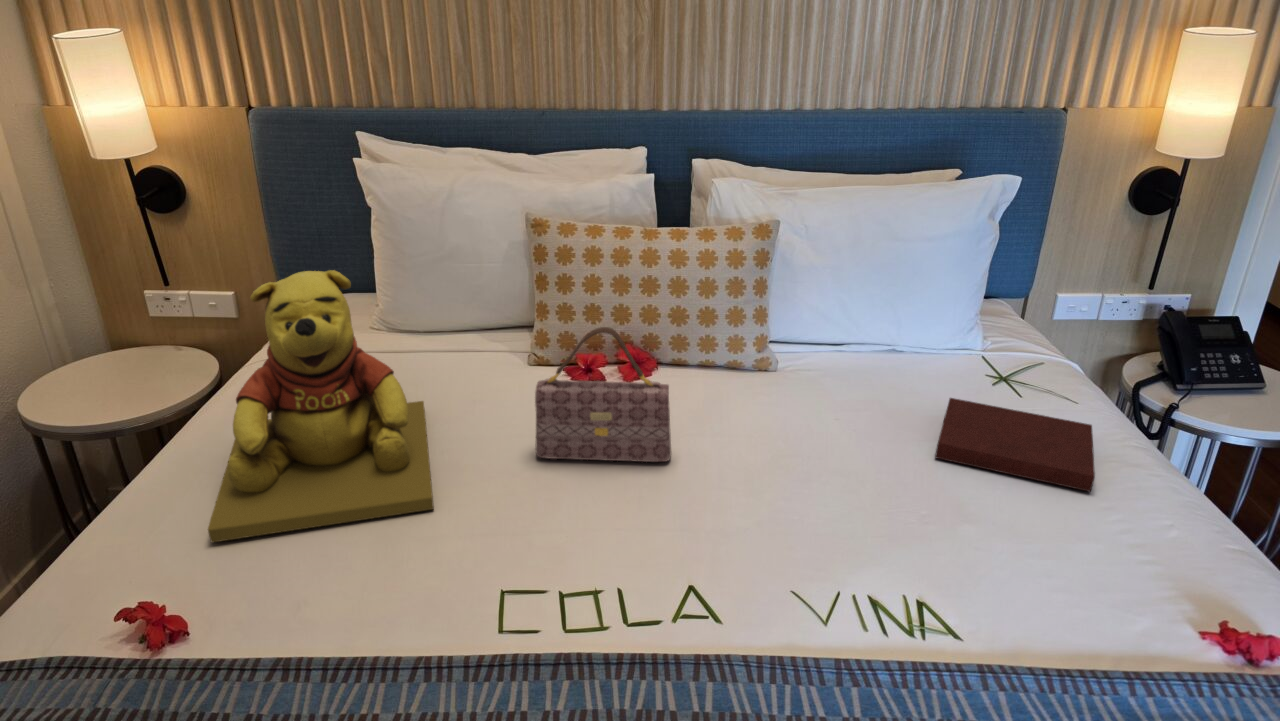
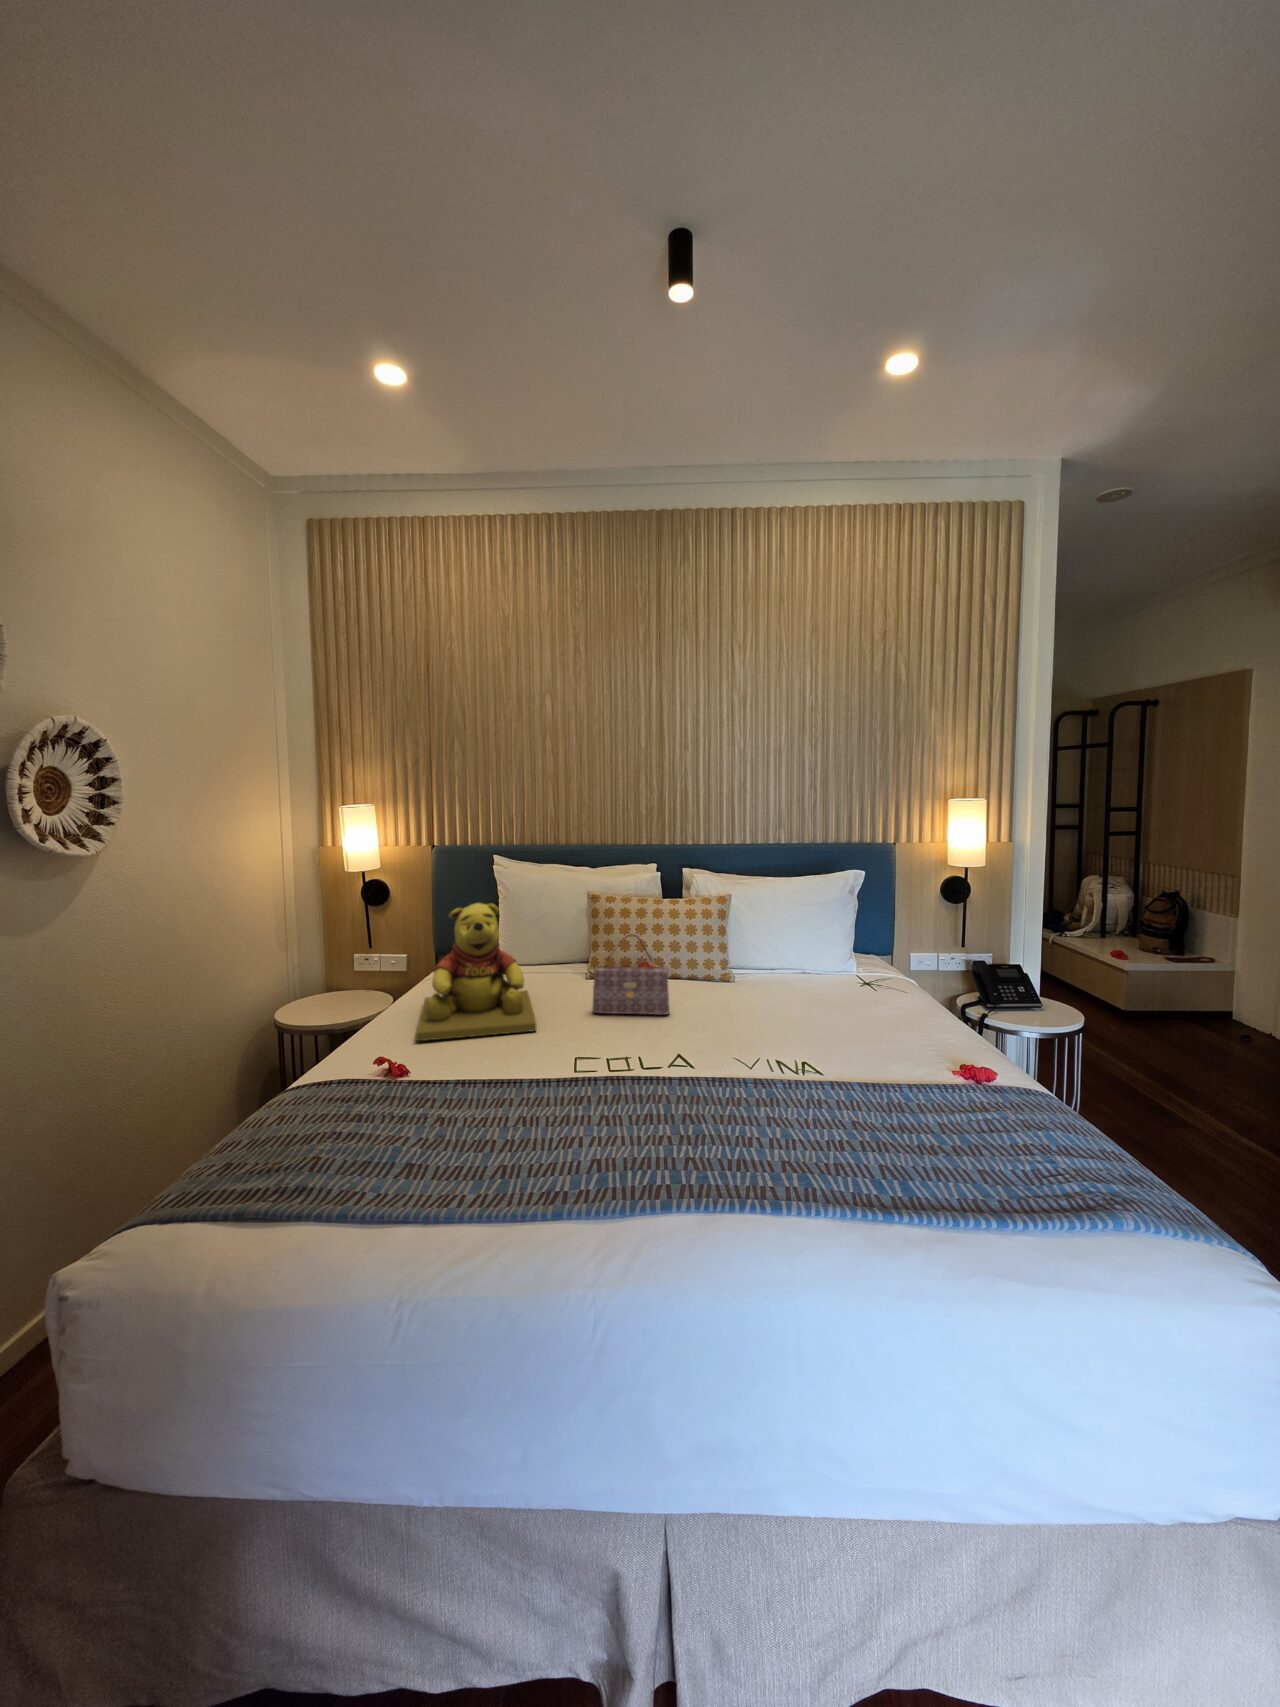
notebook: present [935,398,1095,492] -> none [821,988,913,1026]

